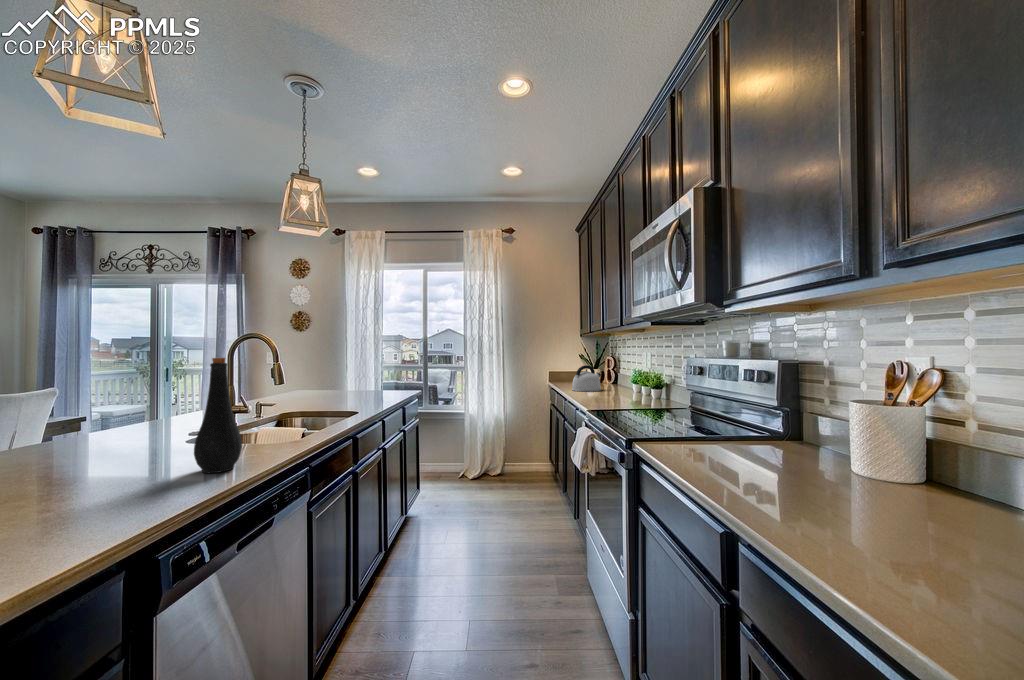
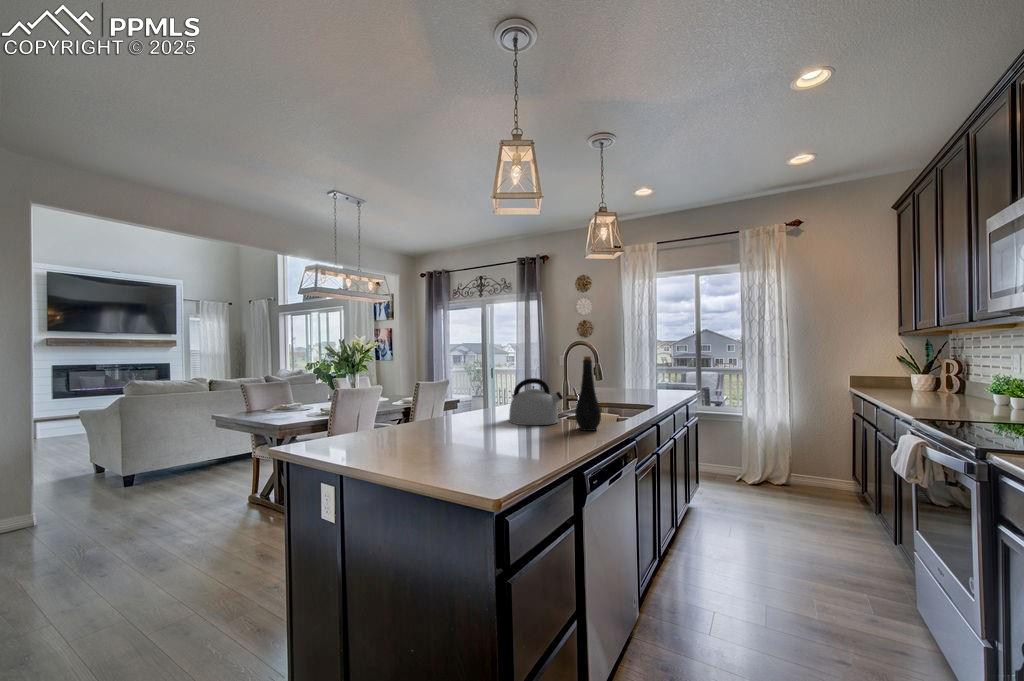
kettle: present [572,365,601,391] -> present [509,378,563,425]

